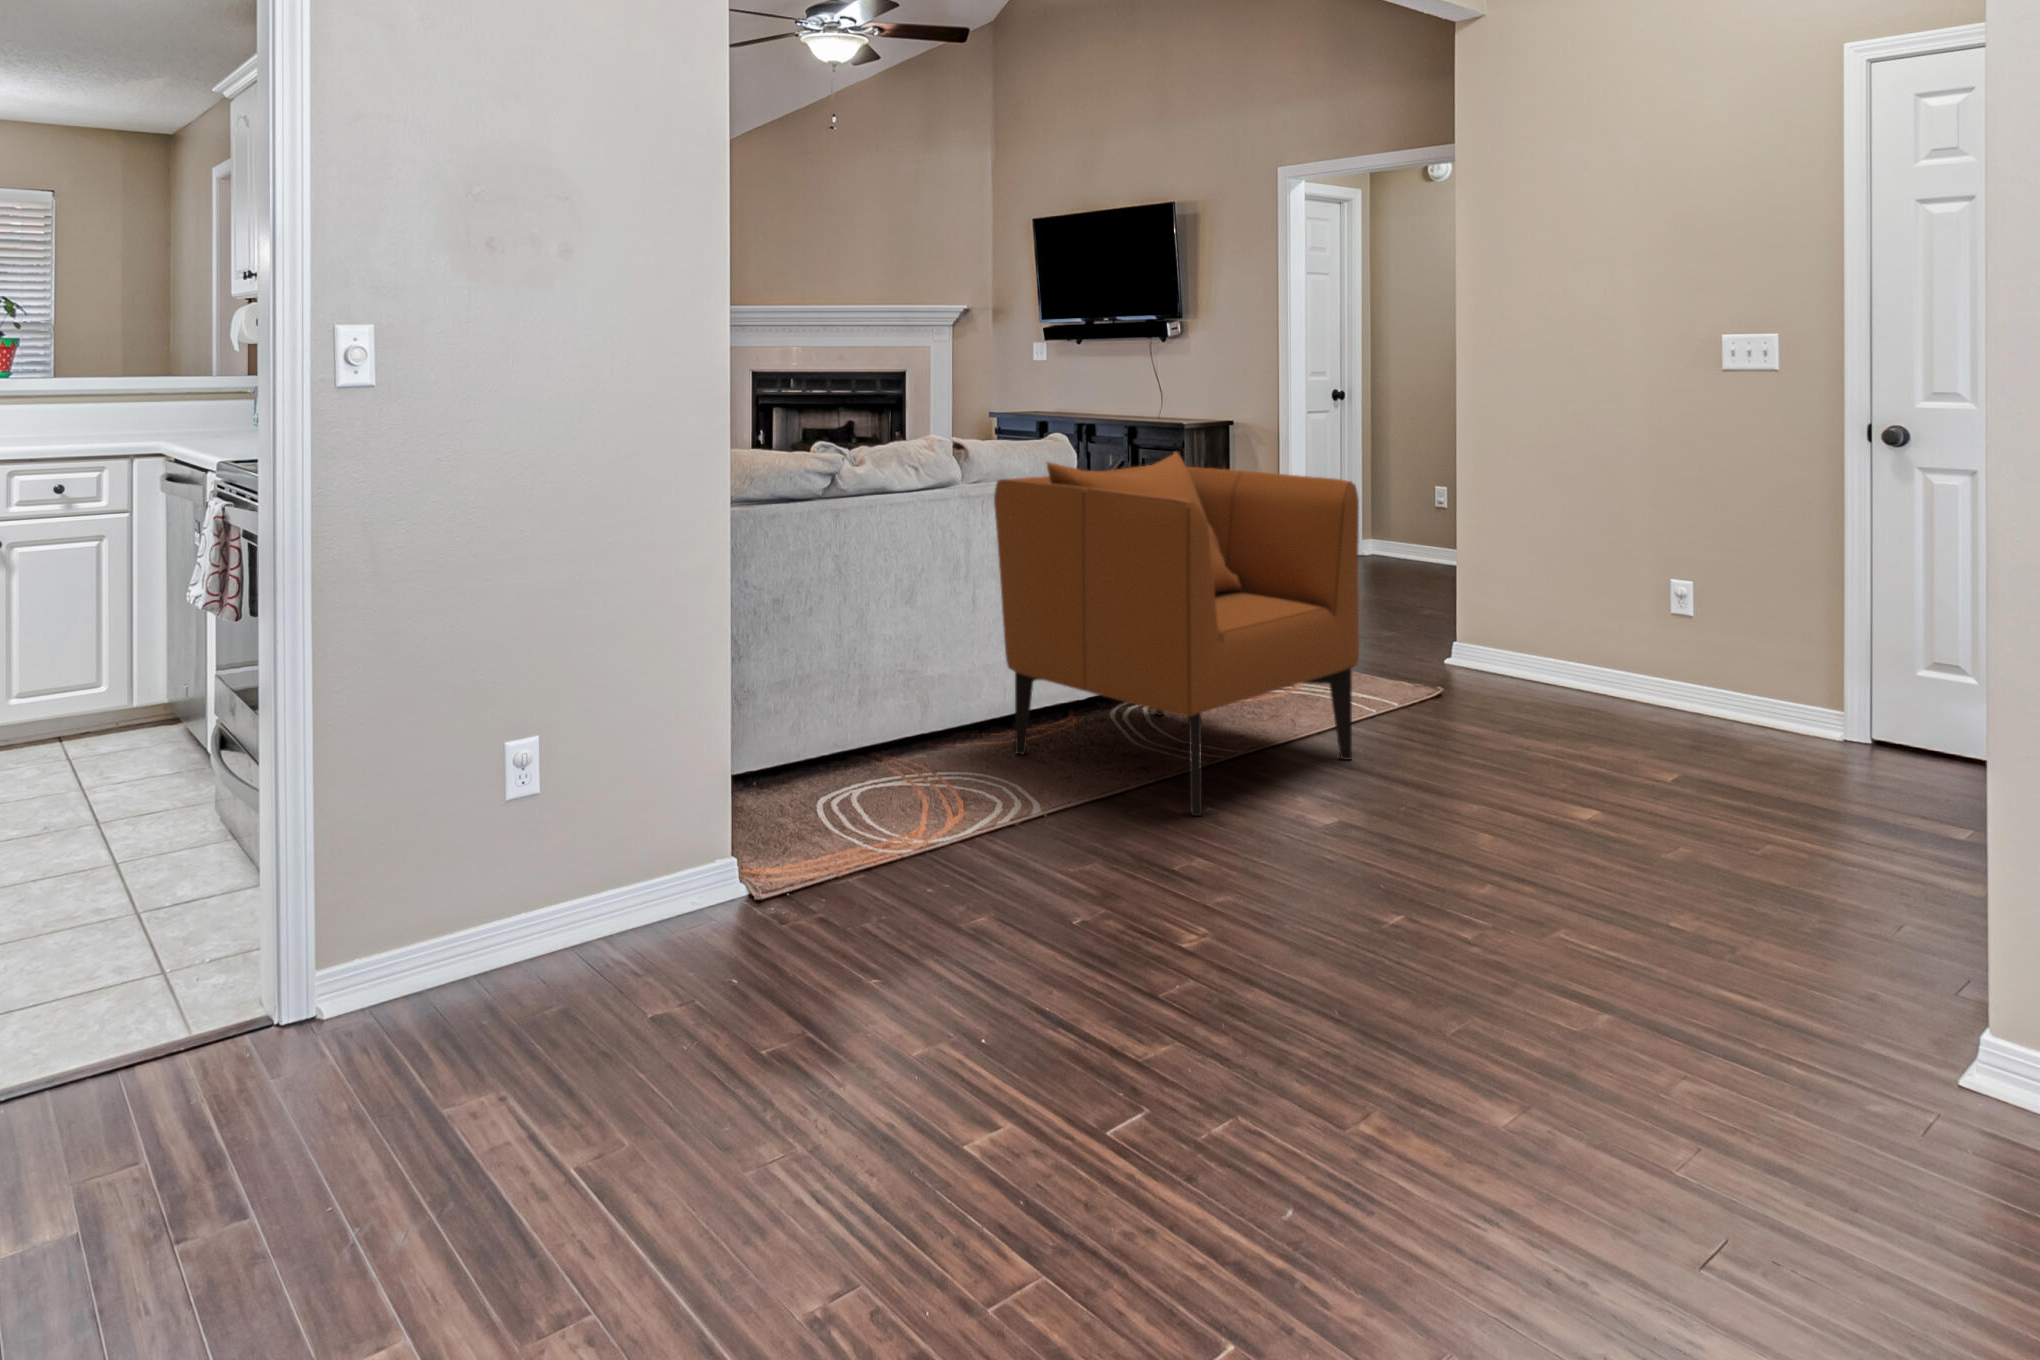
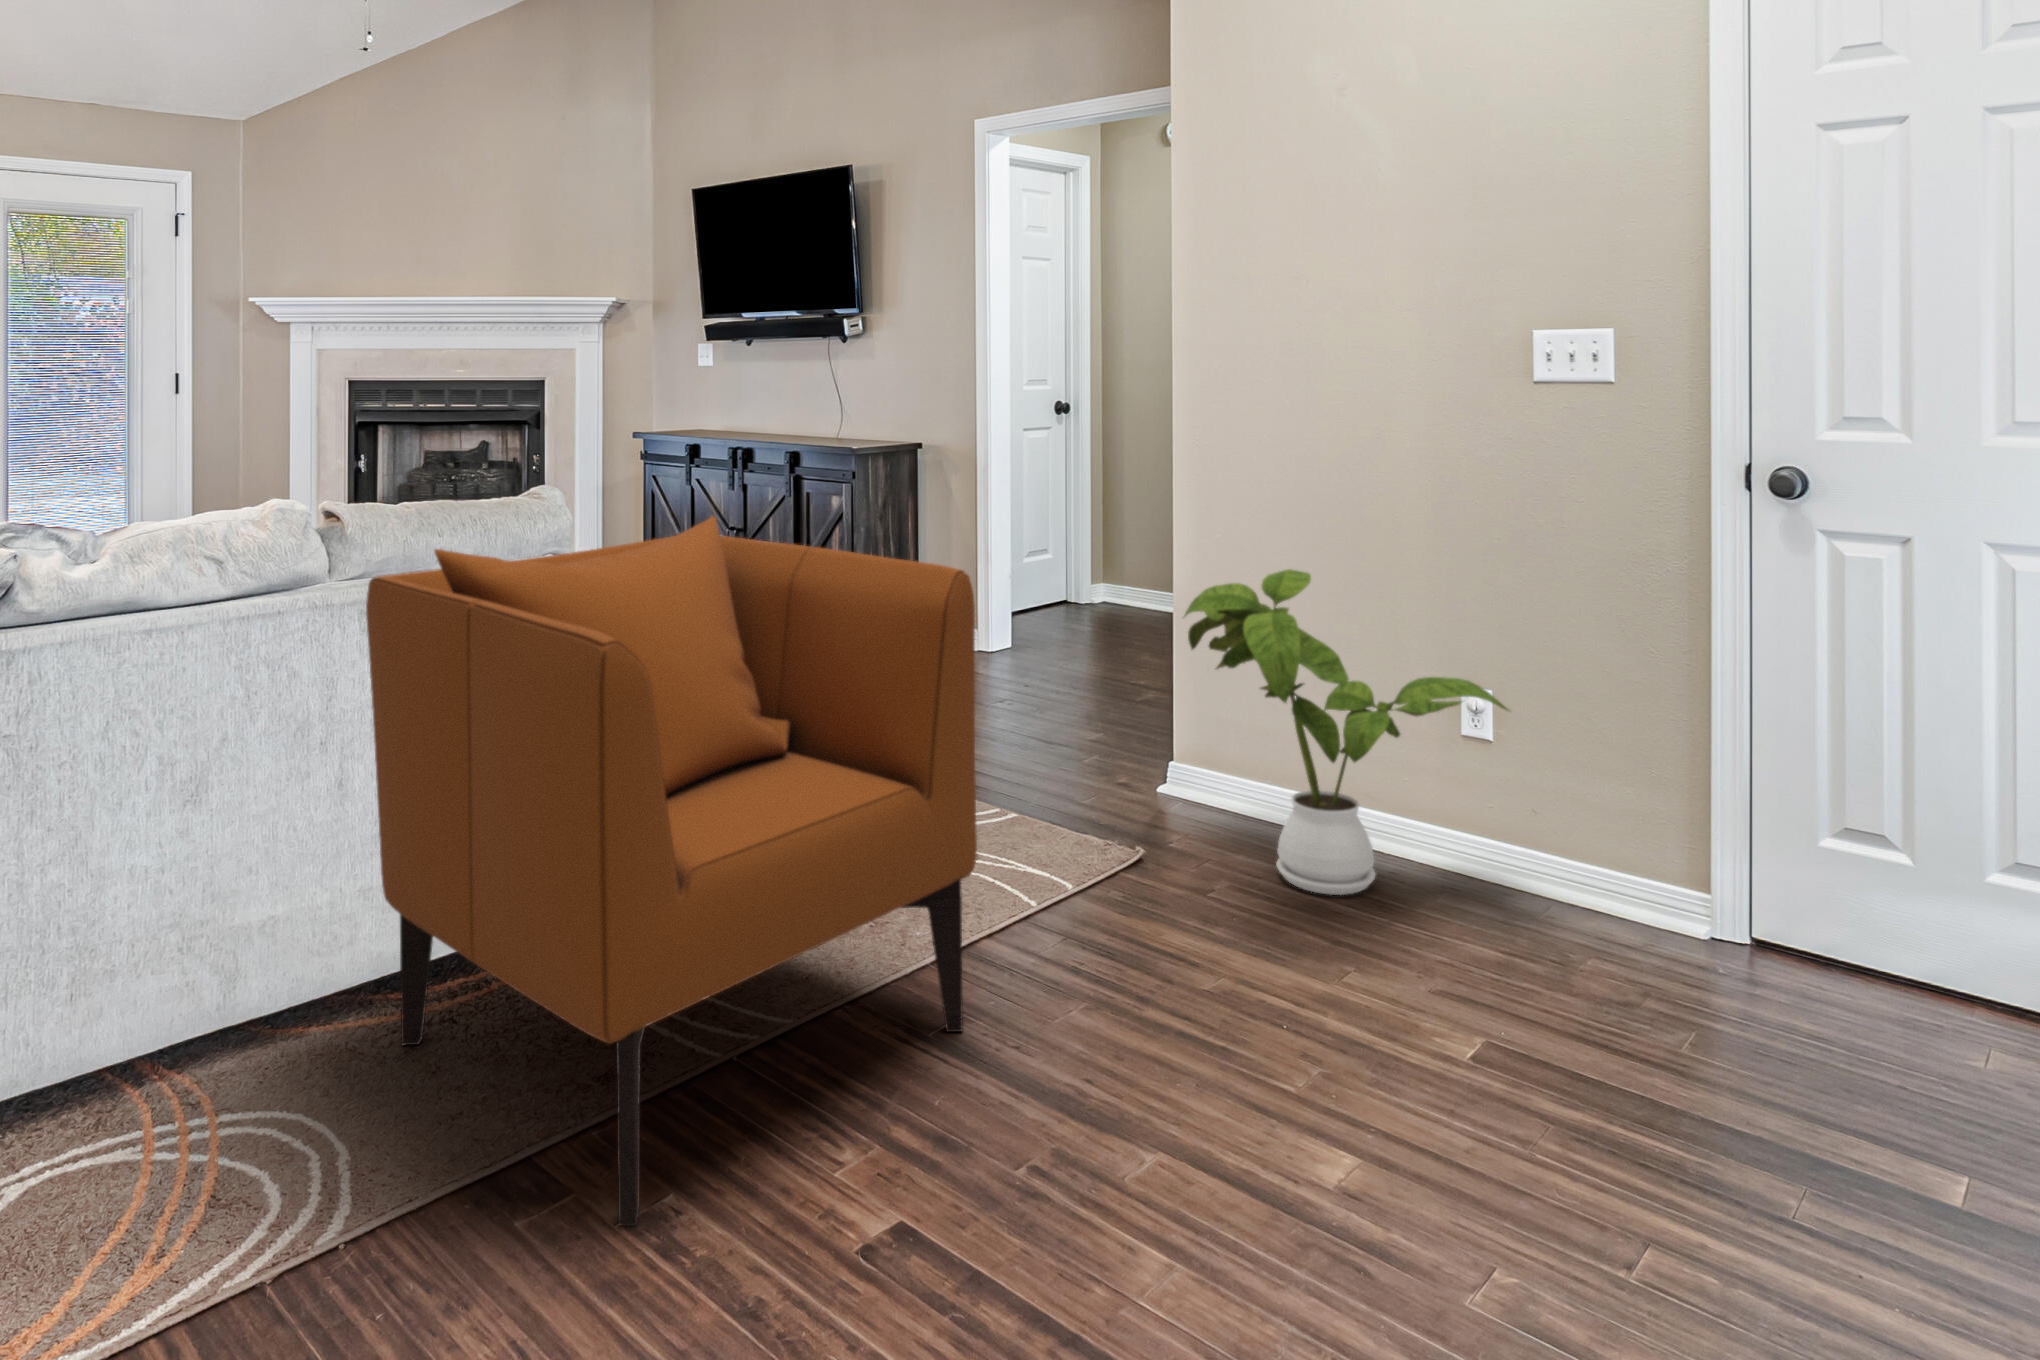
house plant: none [1476,495,1707,713] -> present [1185,569,1508,895]

